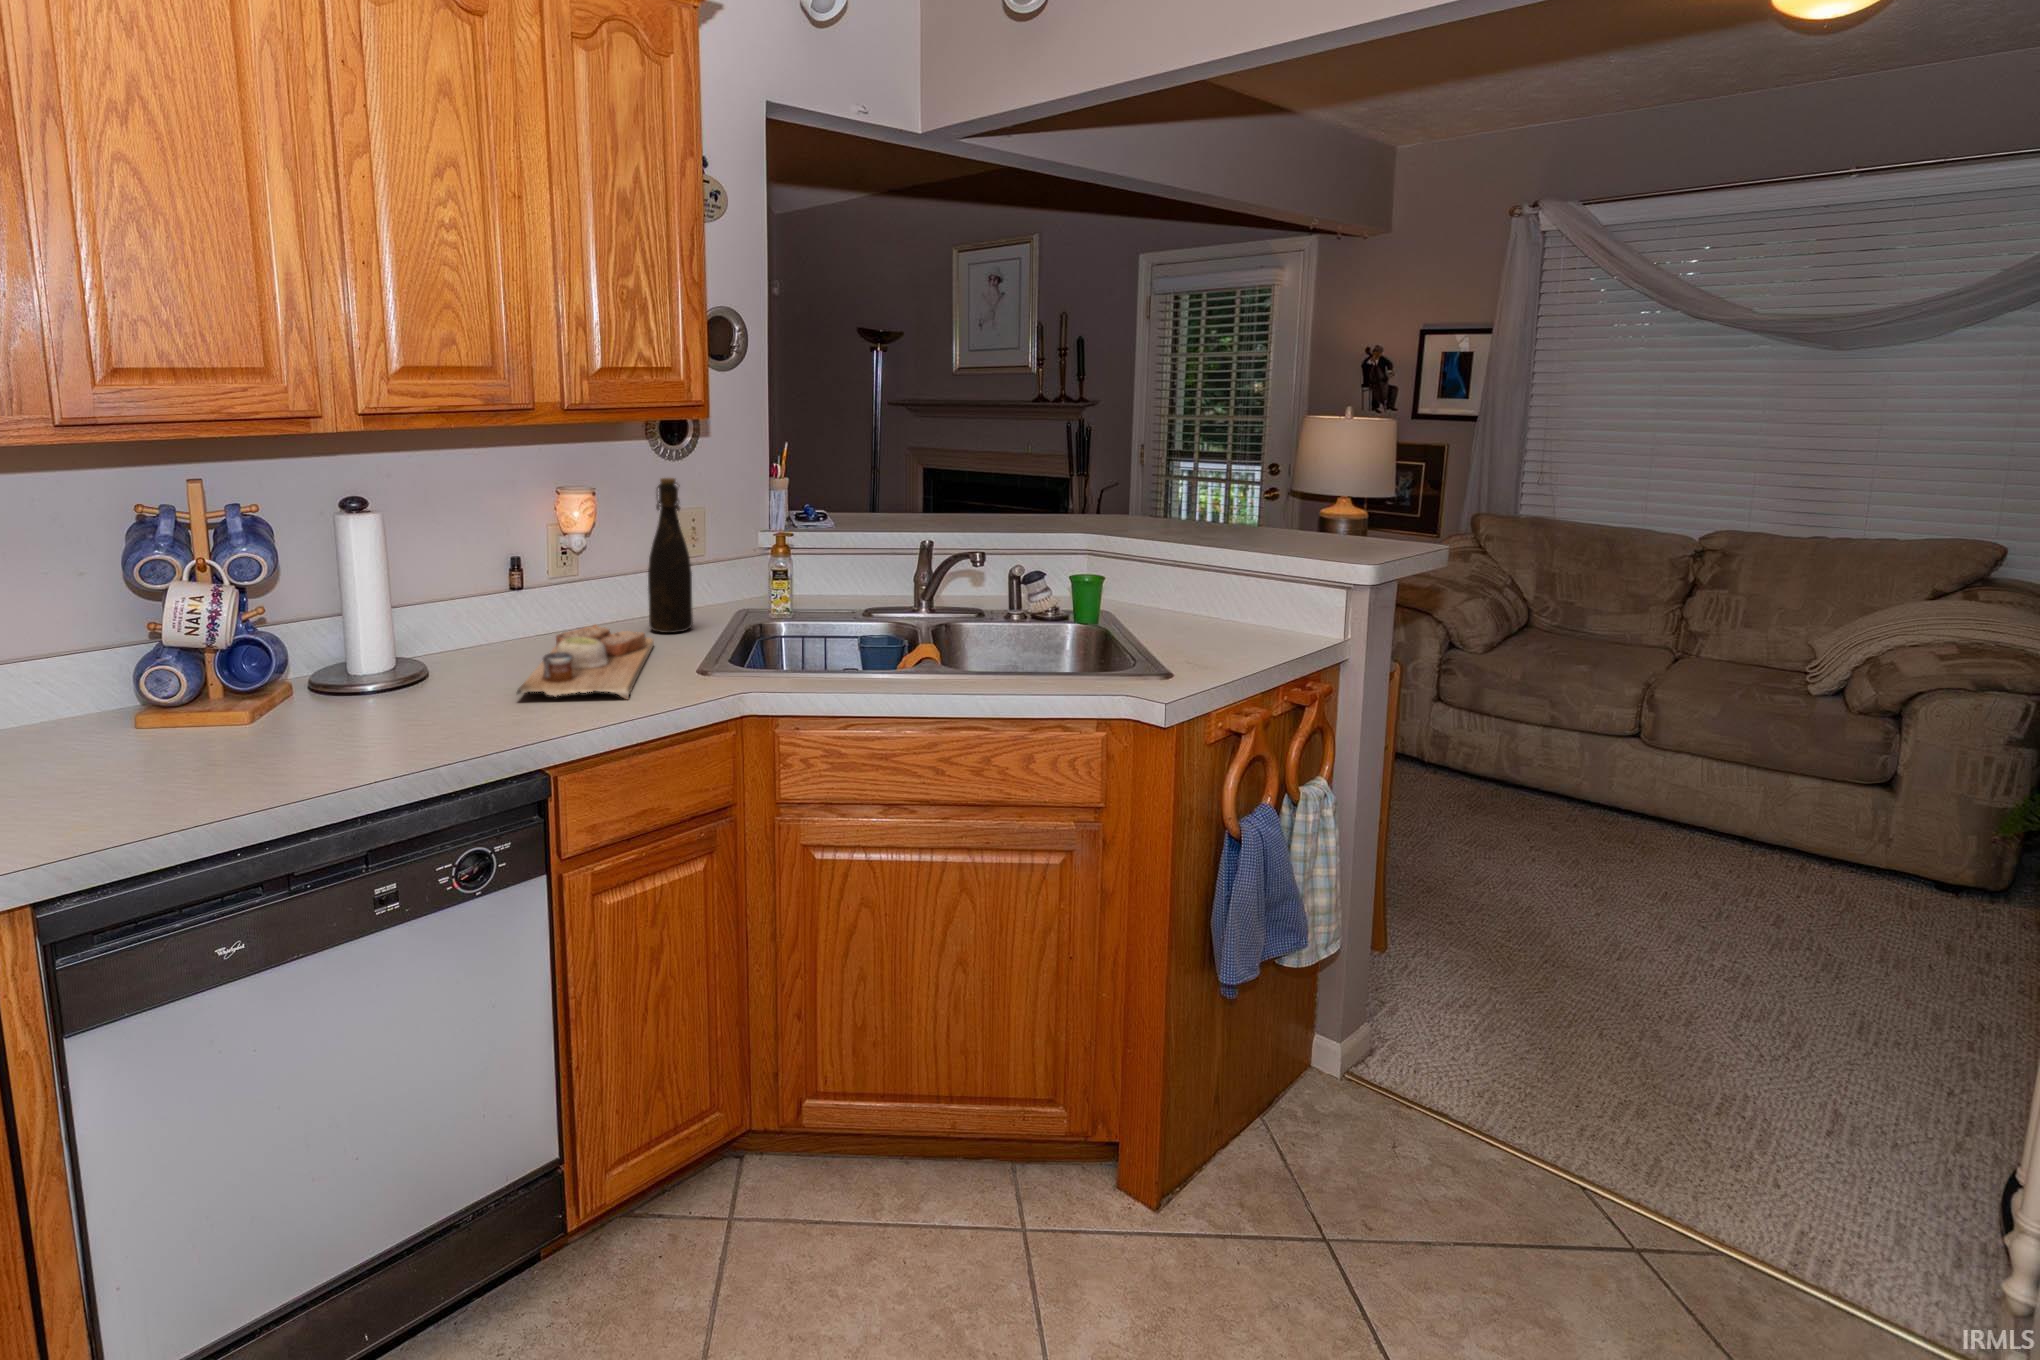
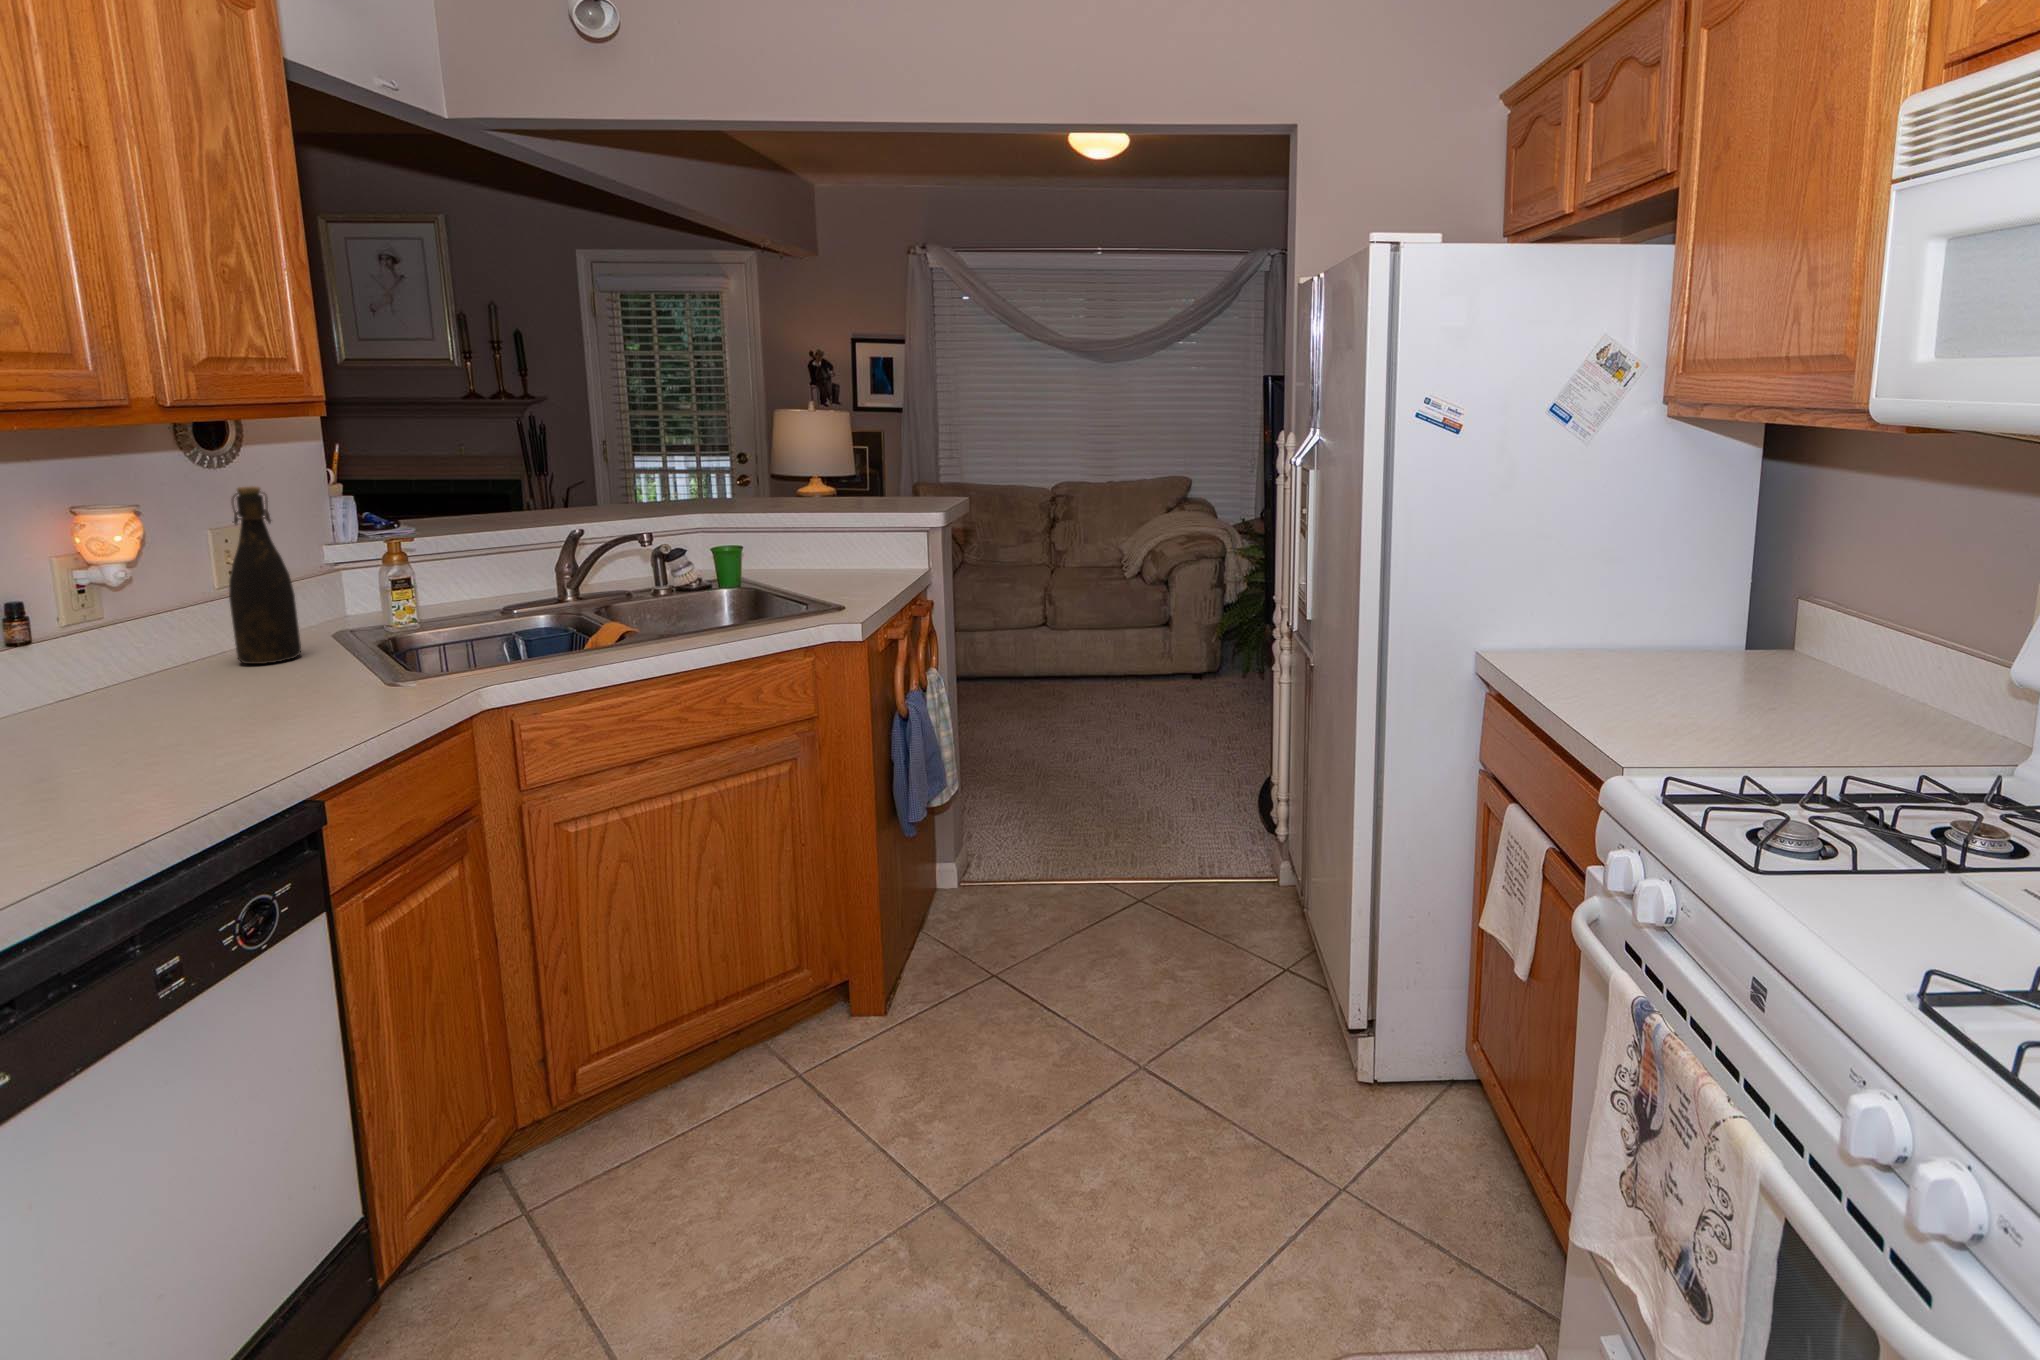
cutting board: present [517,625,654,699] -> none [138,659,349,742]

